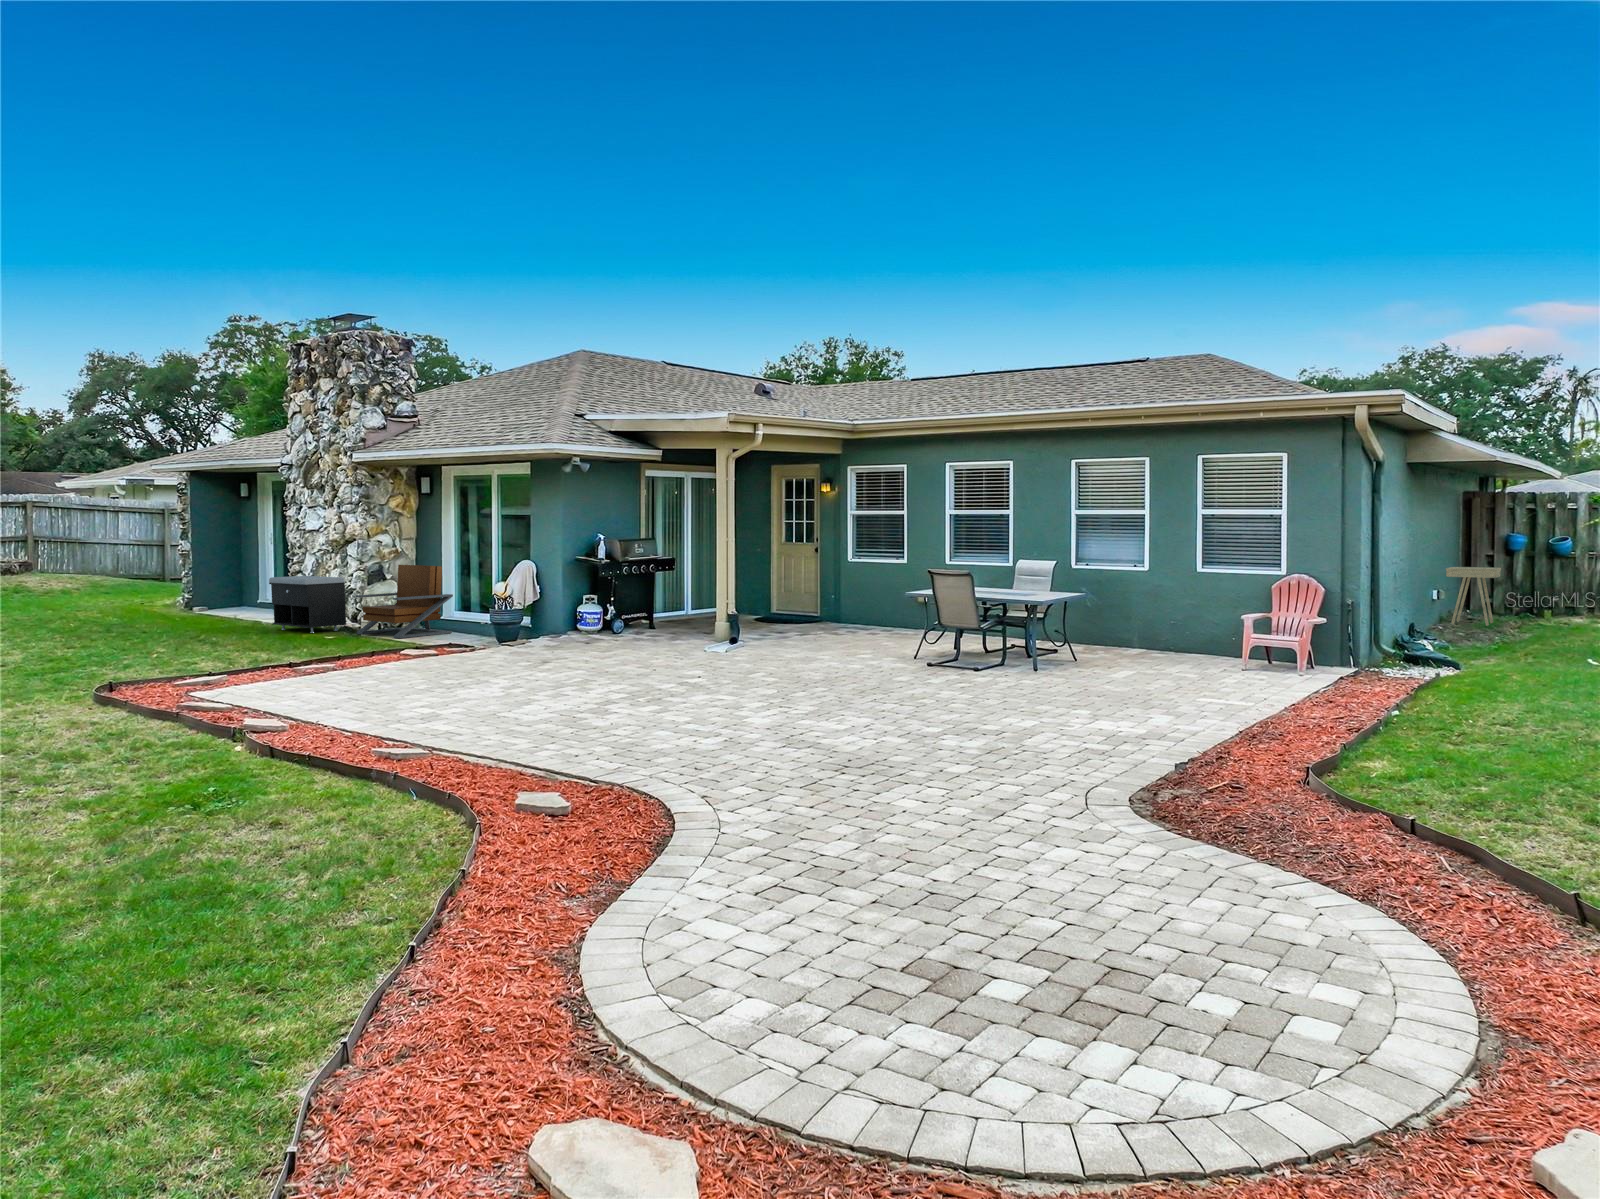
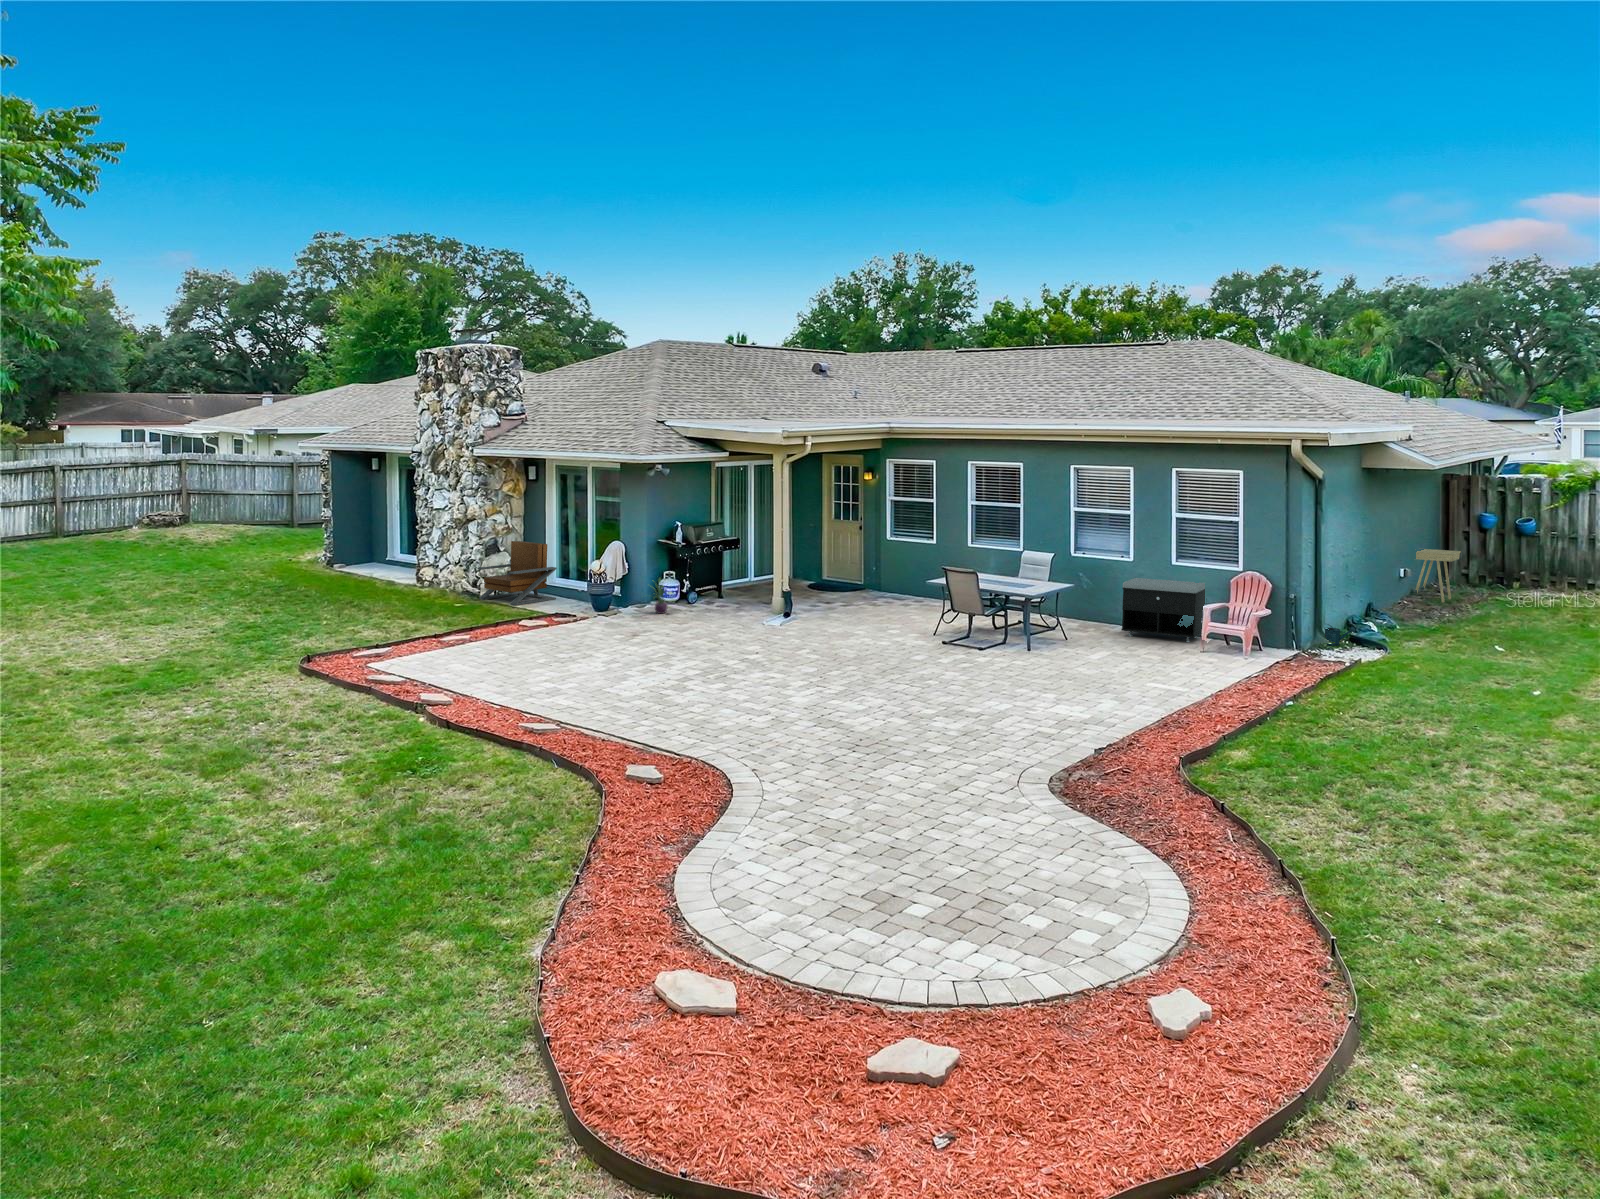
storage bench: present [269,576,346,633] -> present [1121,578,1205,642]
decorative plant: none [554,600,601,644] -> present [655,579,667,614]
watering can: none [1379,636,1424,662] -> present [1324,625,1355,646]

